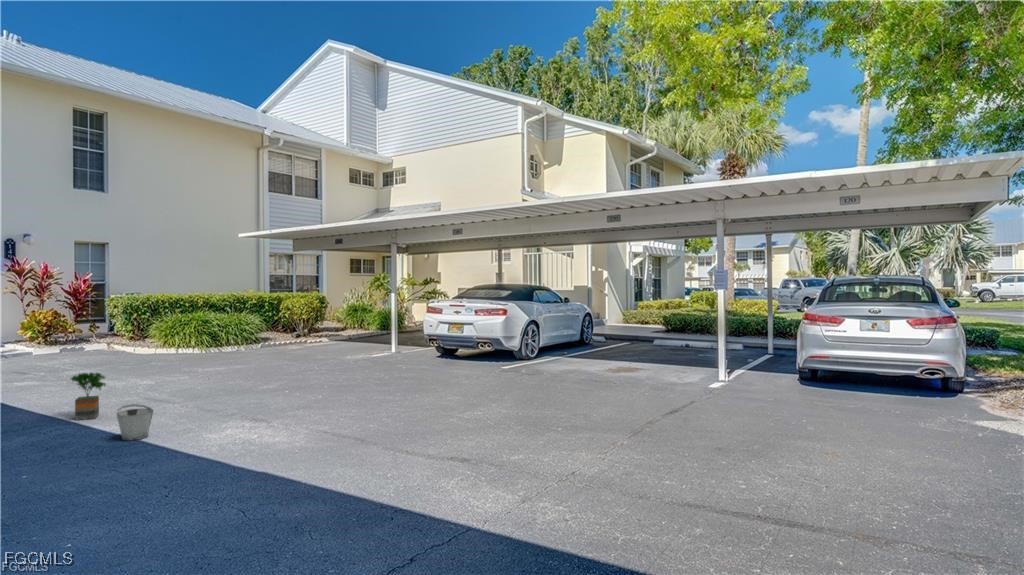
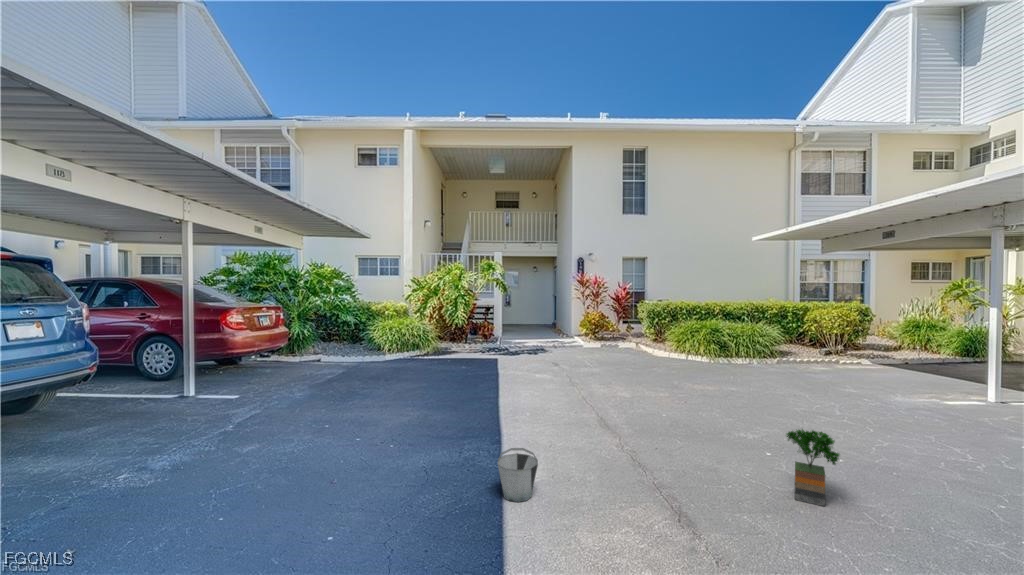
potted tree: present [71,373,106,420] -> present [786,429,840,506]

